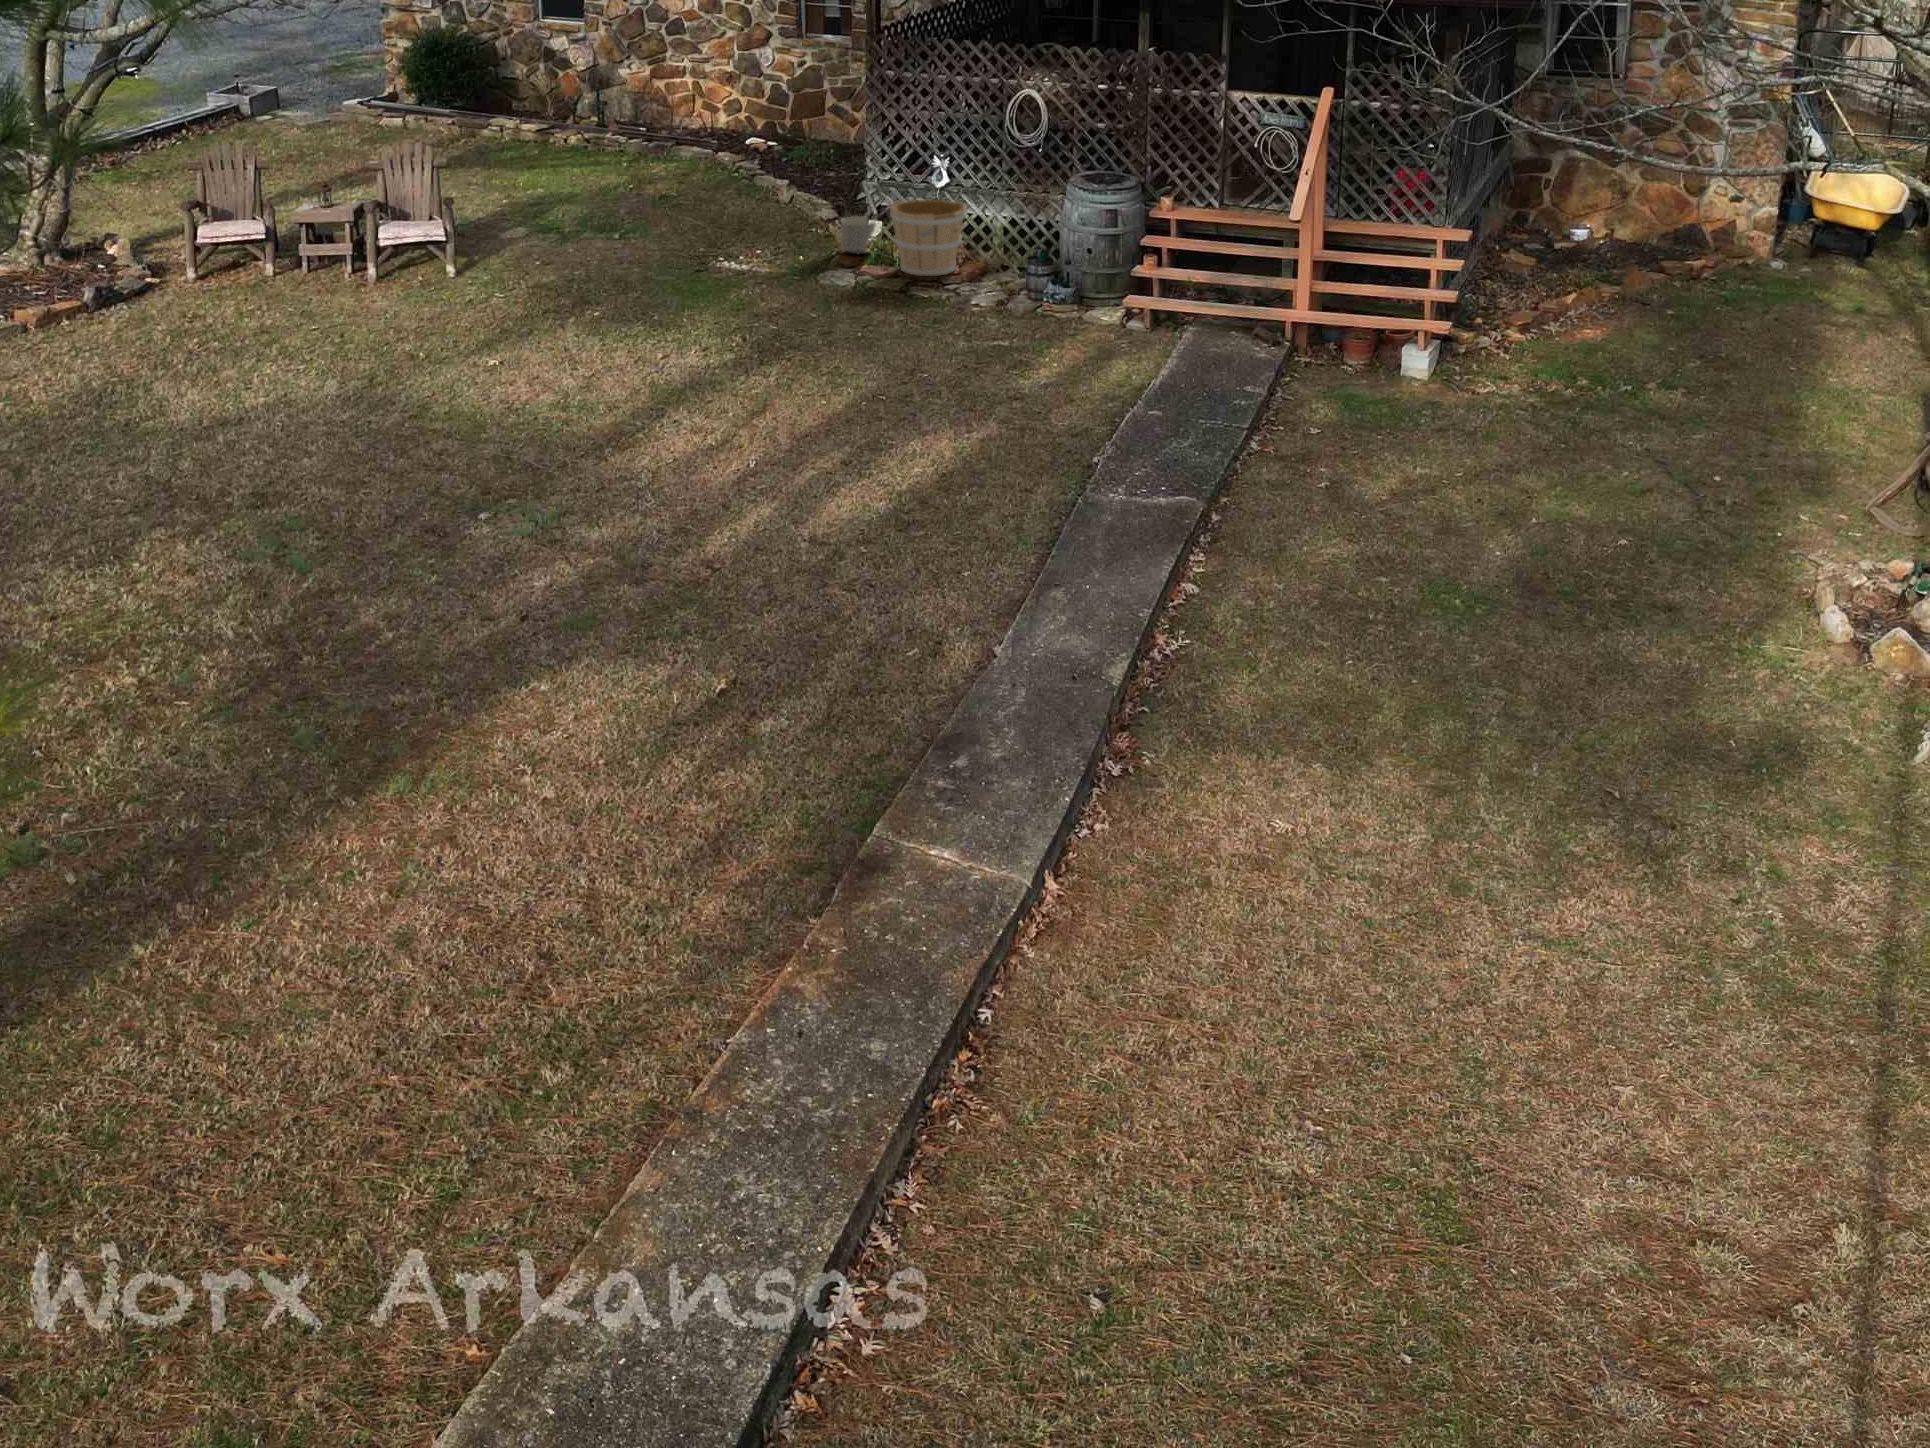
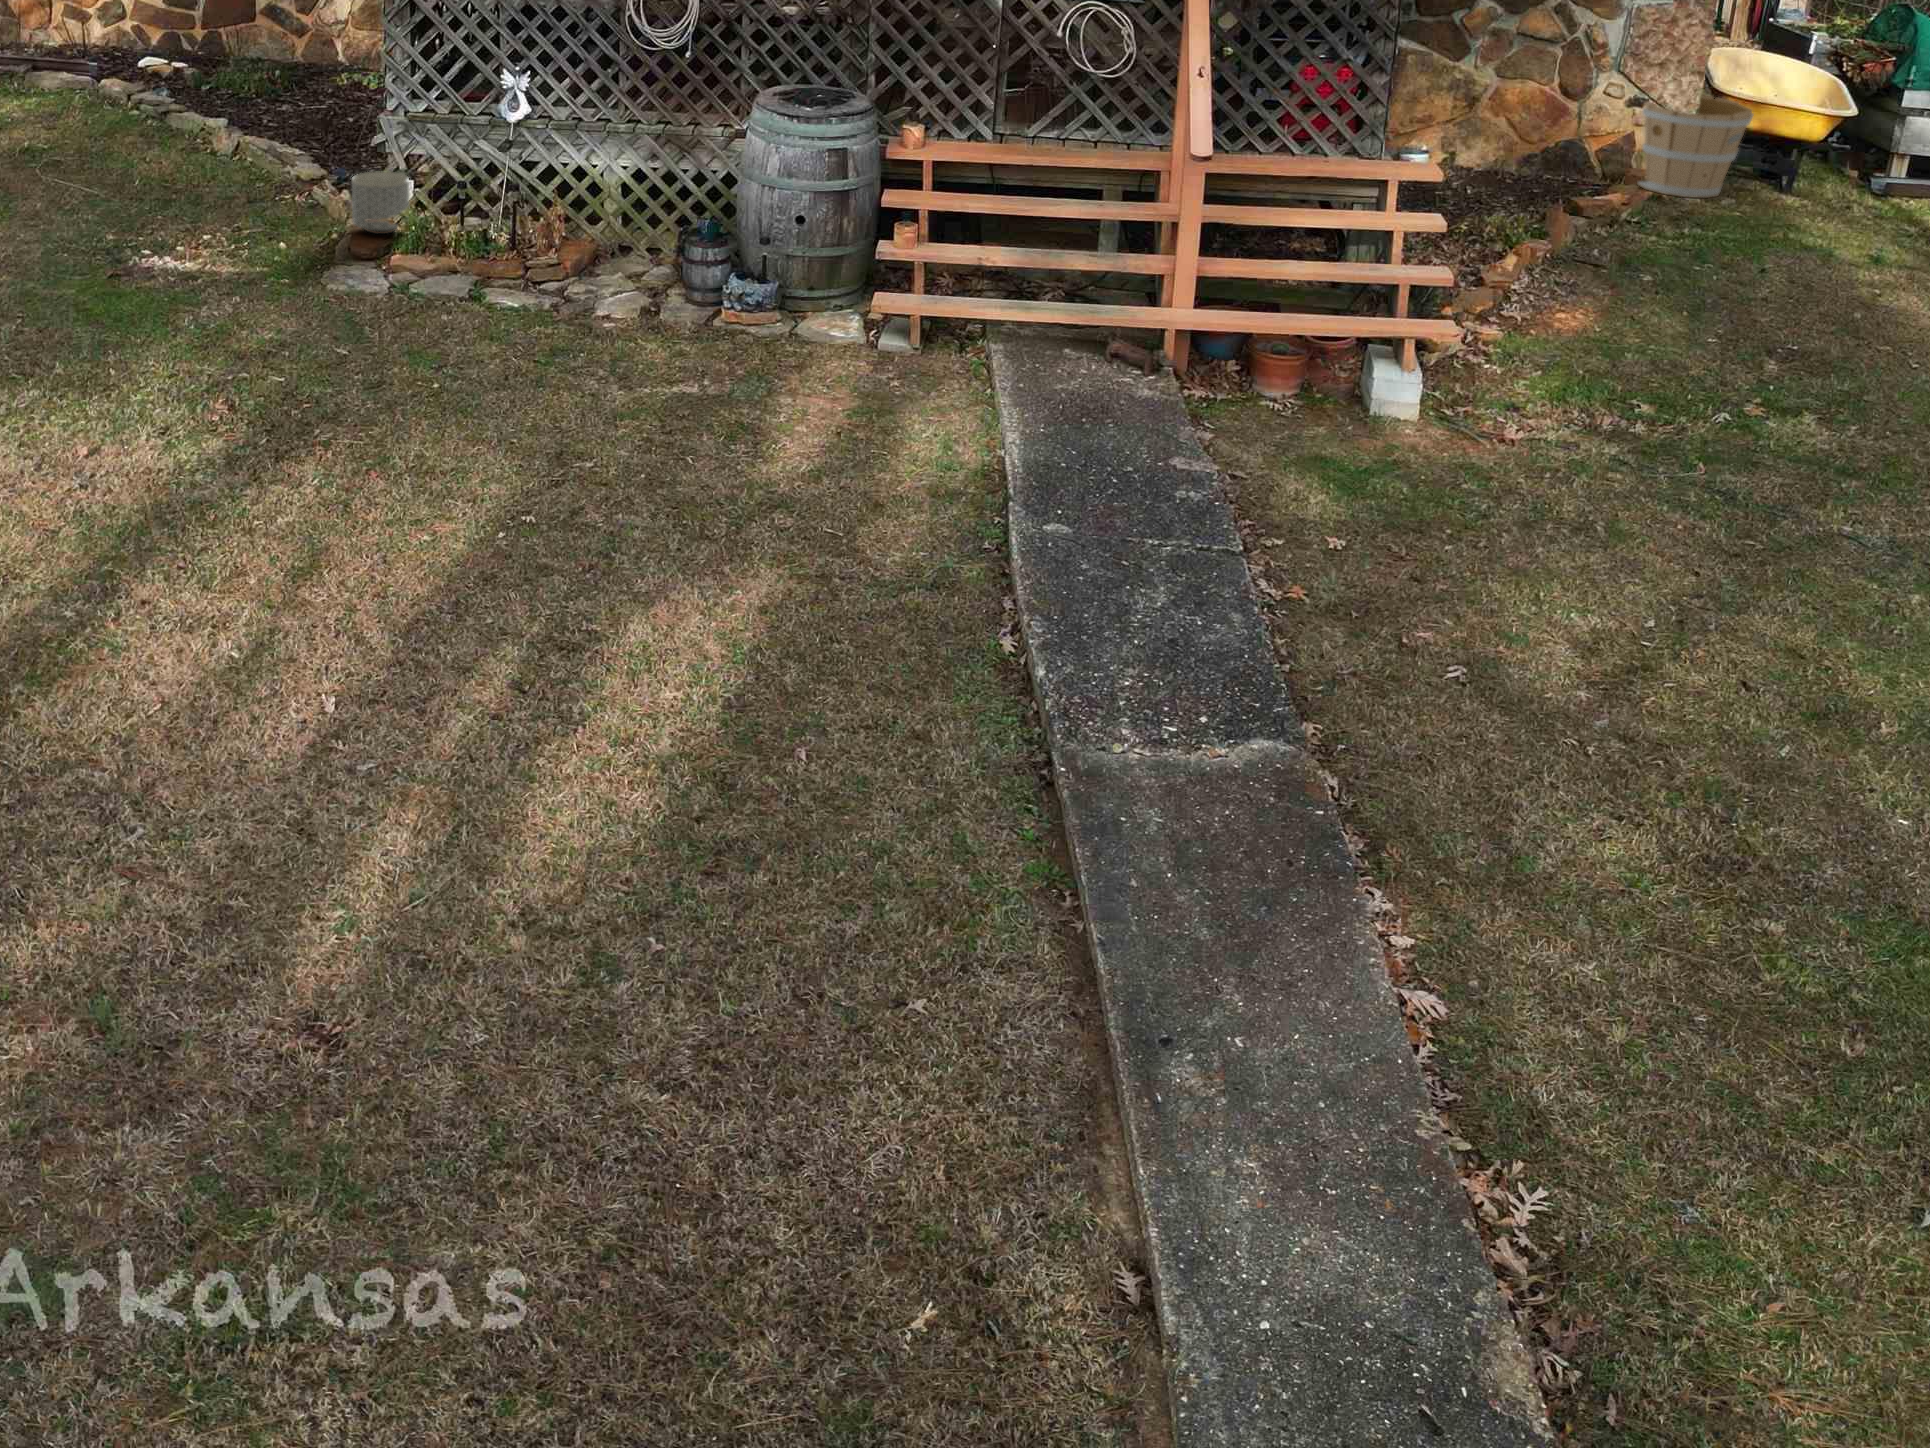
wooden bucket: present [890,200,966,276] -> present [1638,95,1753,198]

